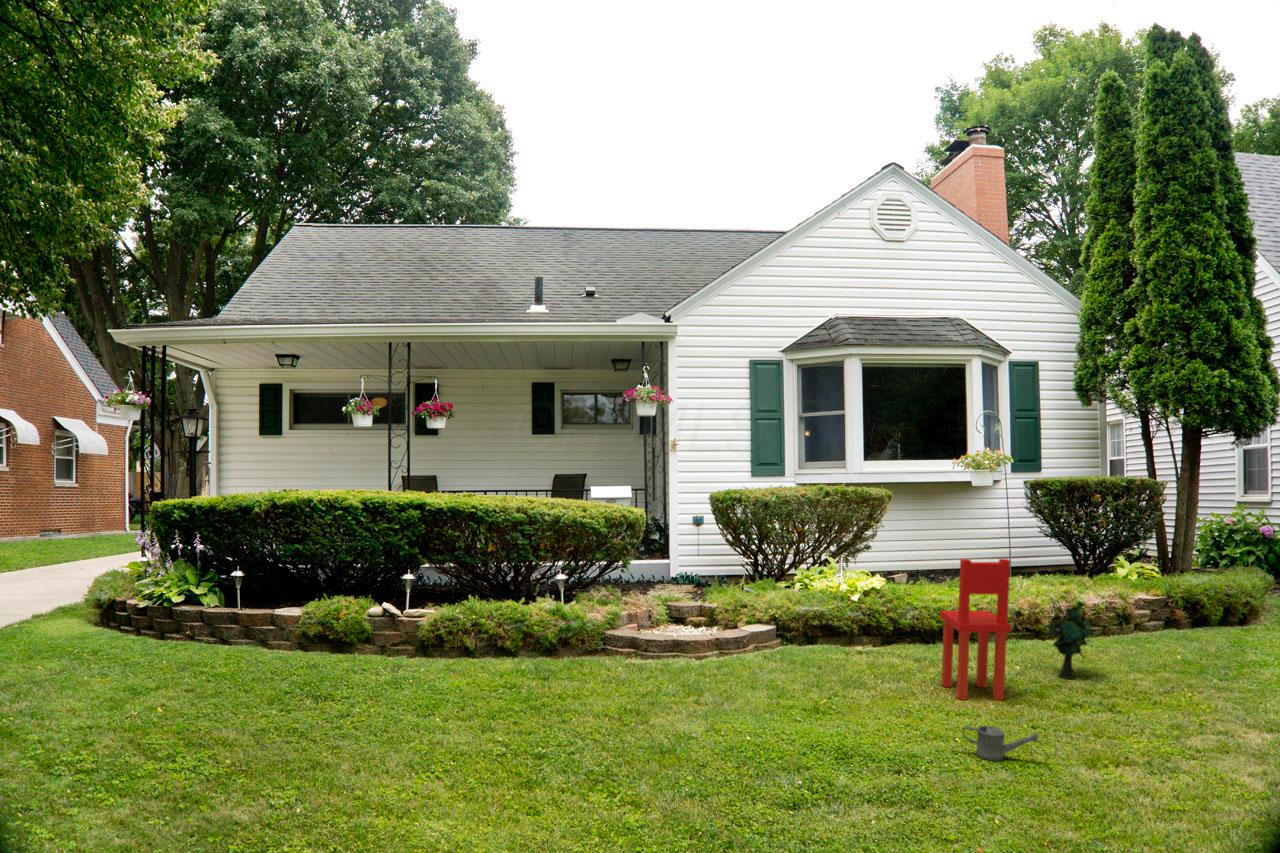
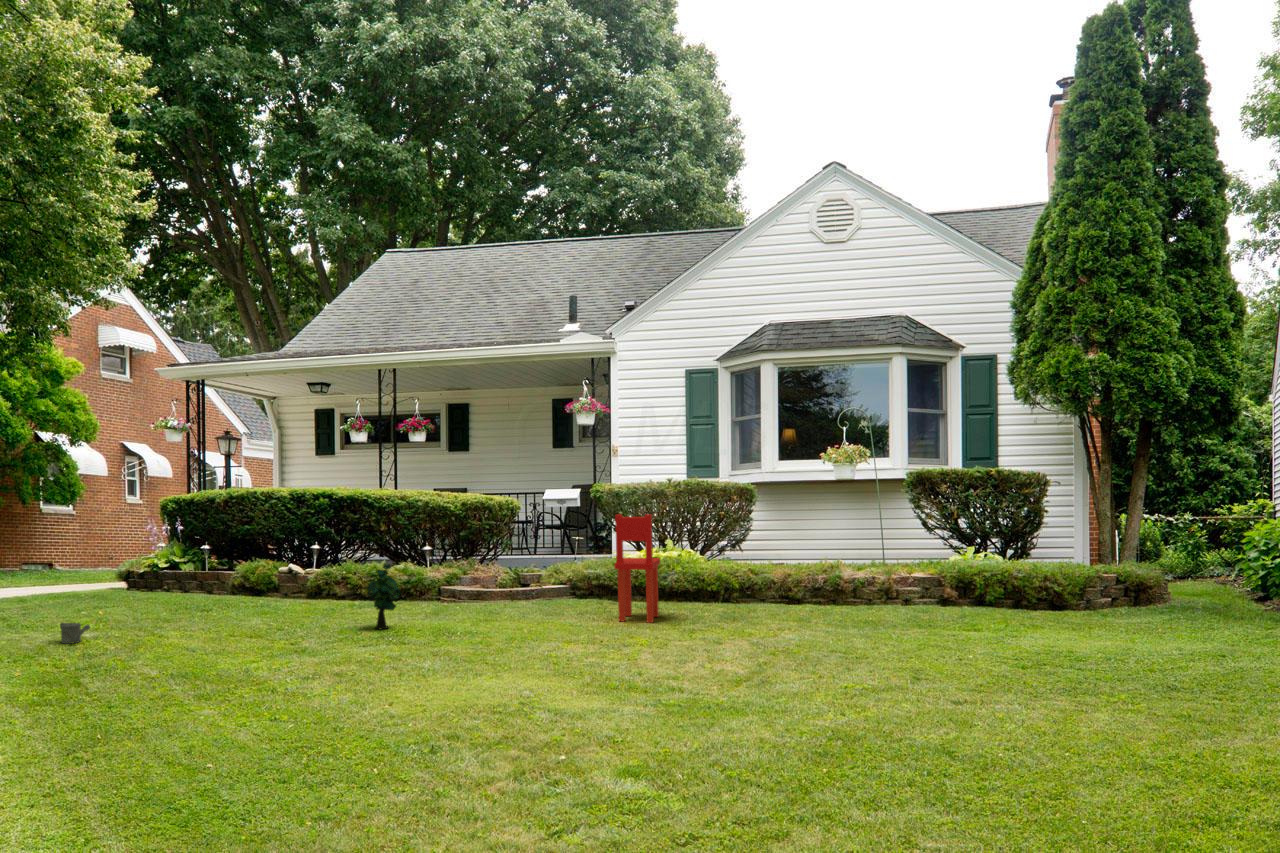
decorative plant: present [1046,602,1093,679] -> present [364,564,402,629]
watering can: present [963,726,1038,761] -> present [60,623,90,644]

